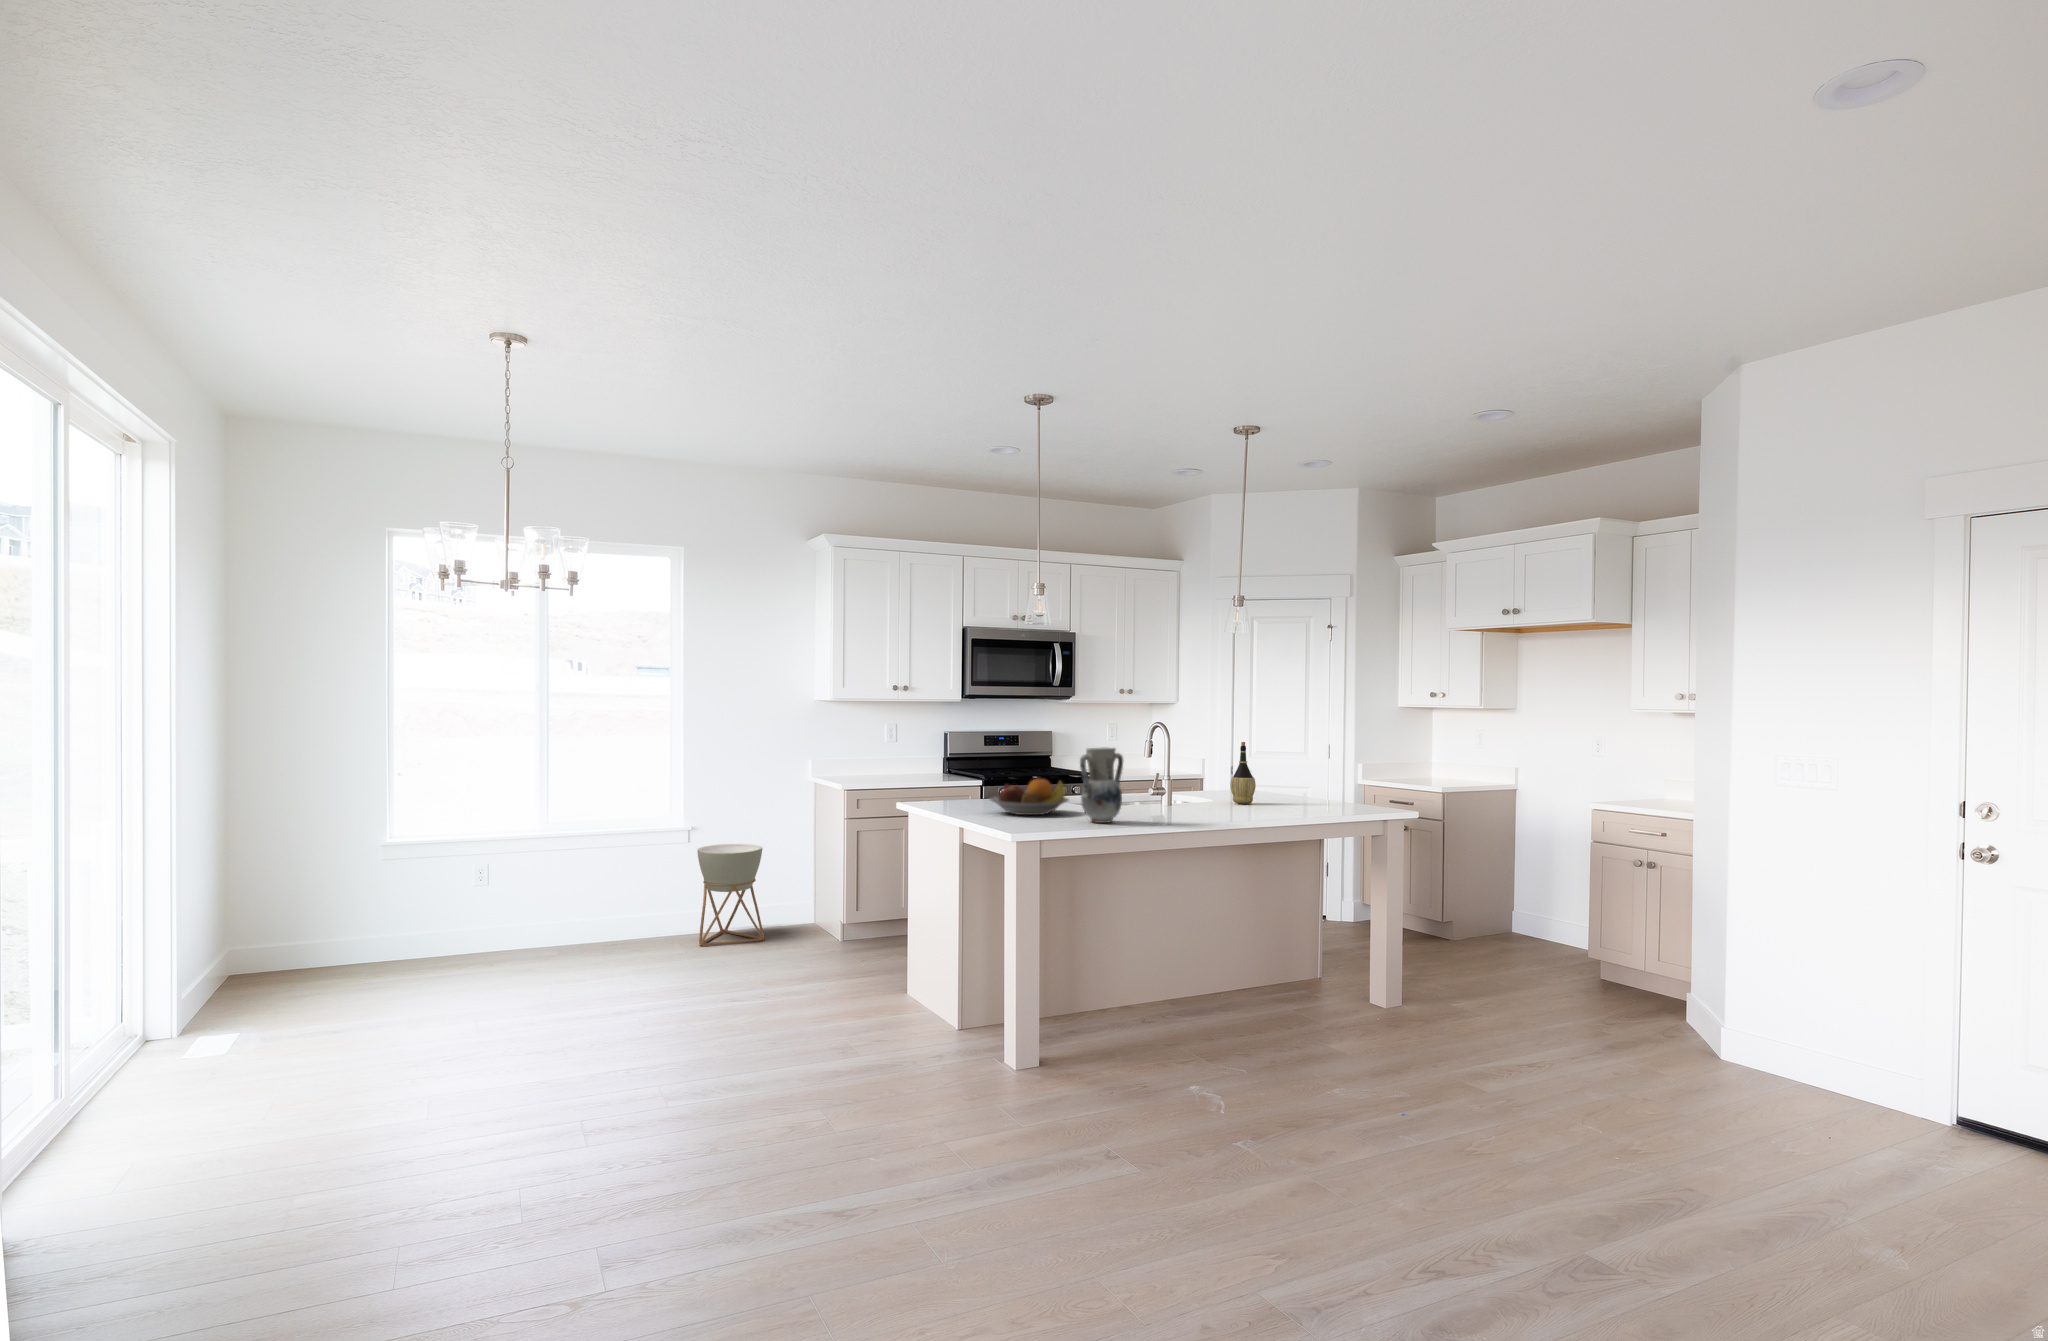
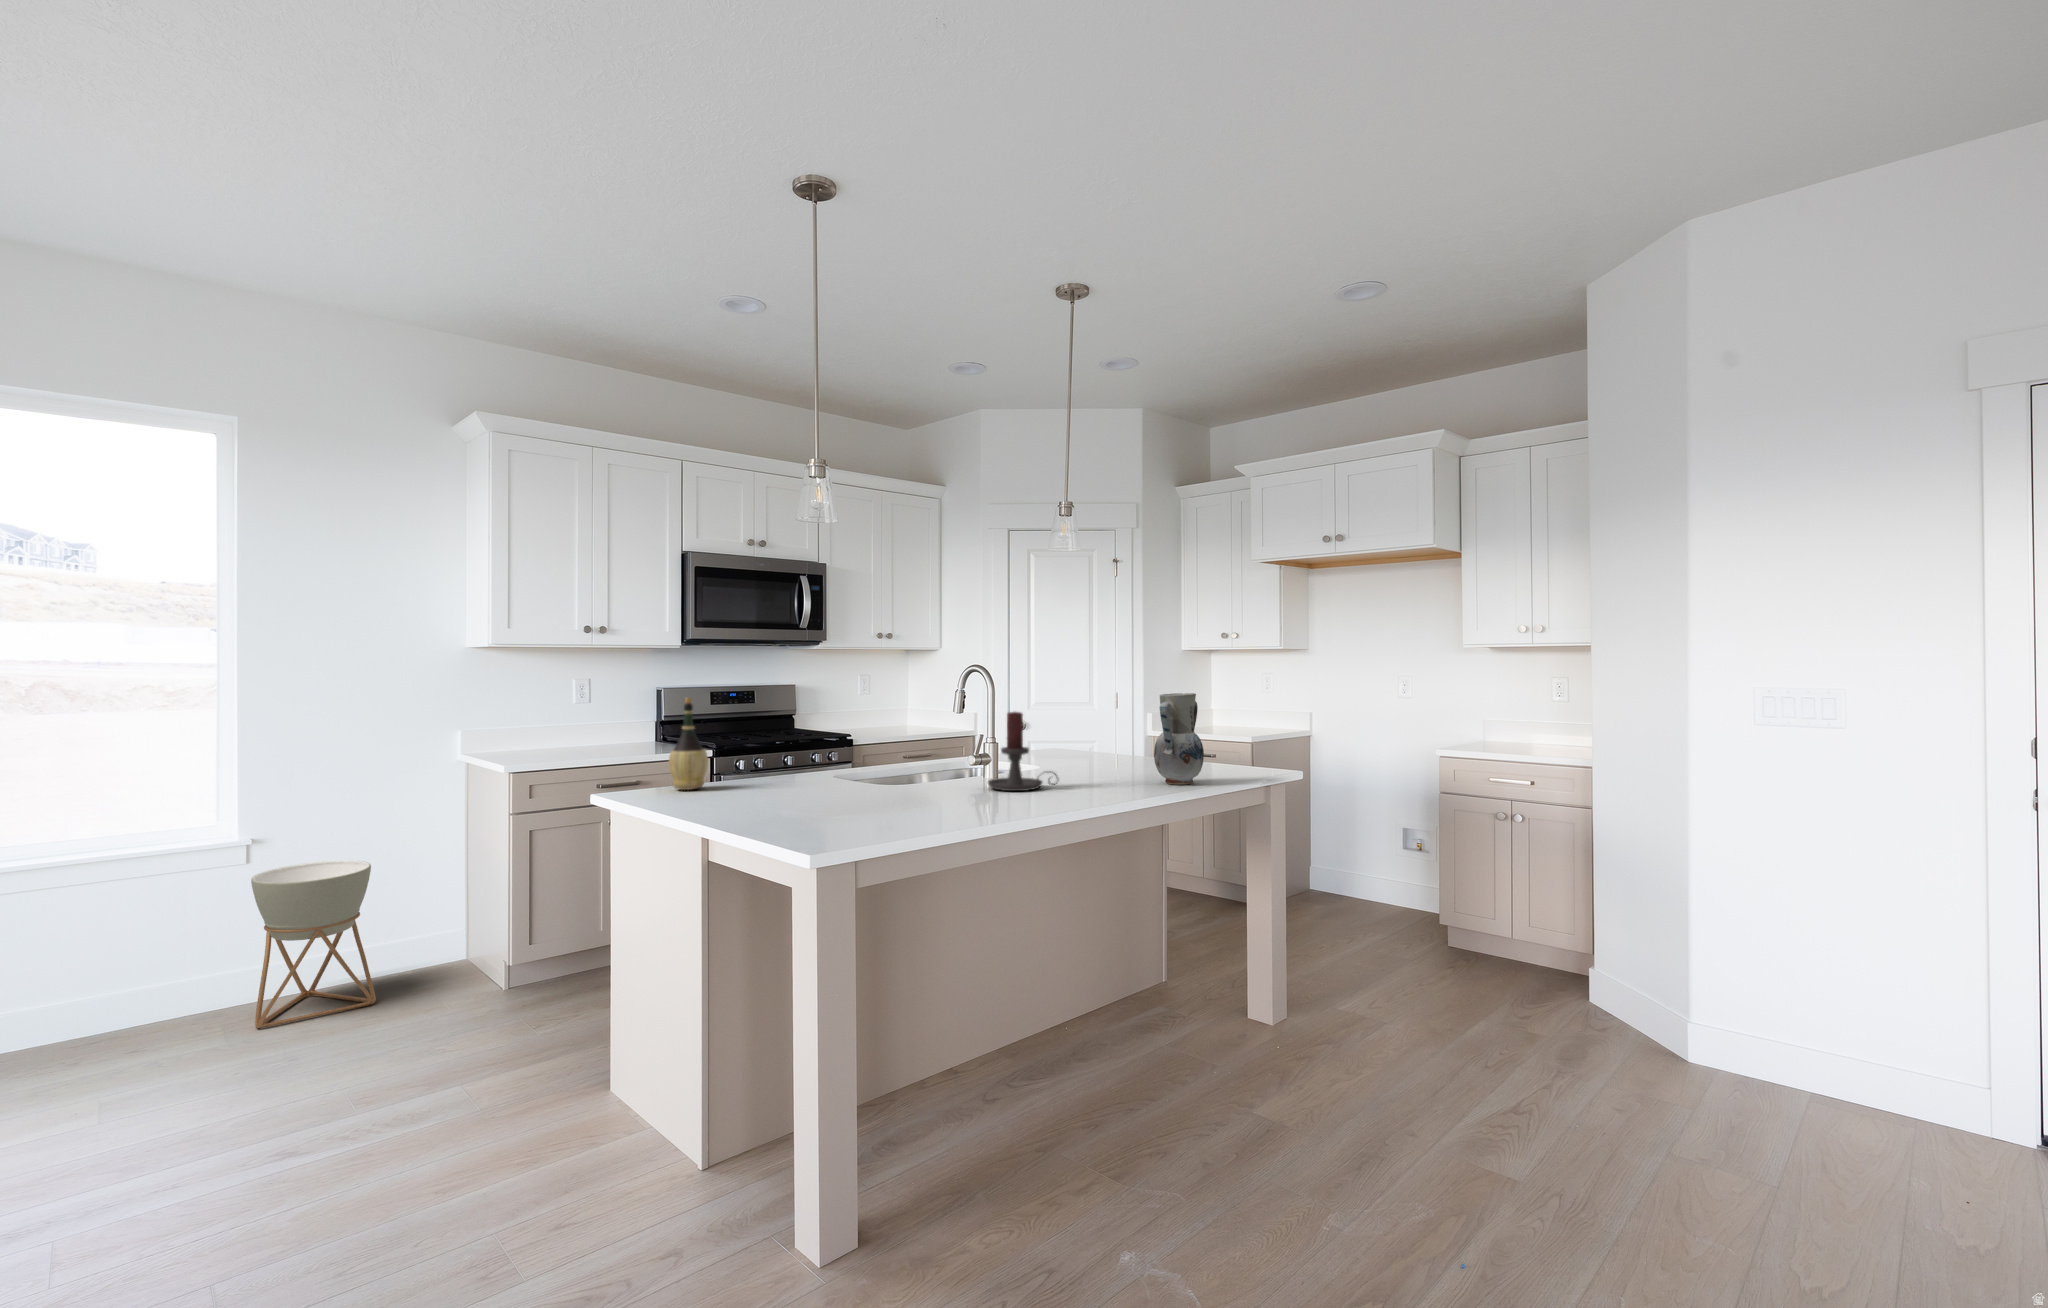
wine bottle: present [1230,742,1256,804] -> present [669,698,708,790]
vase: present [1080,747,1123,823] -> present [1154,693,1204,785]
candle holder: none [1159,756,1210,813] -> present [988,712,1058,791]
fruit bowl: present [990,779,1068,815] -> none [743,752,868,809]

